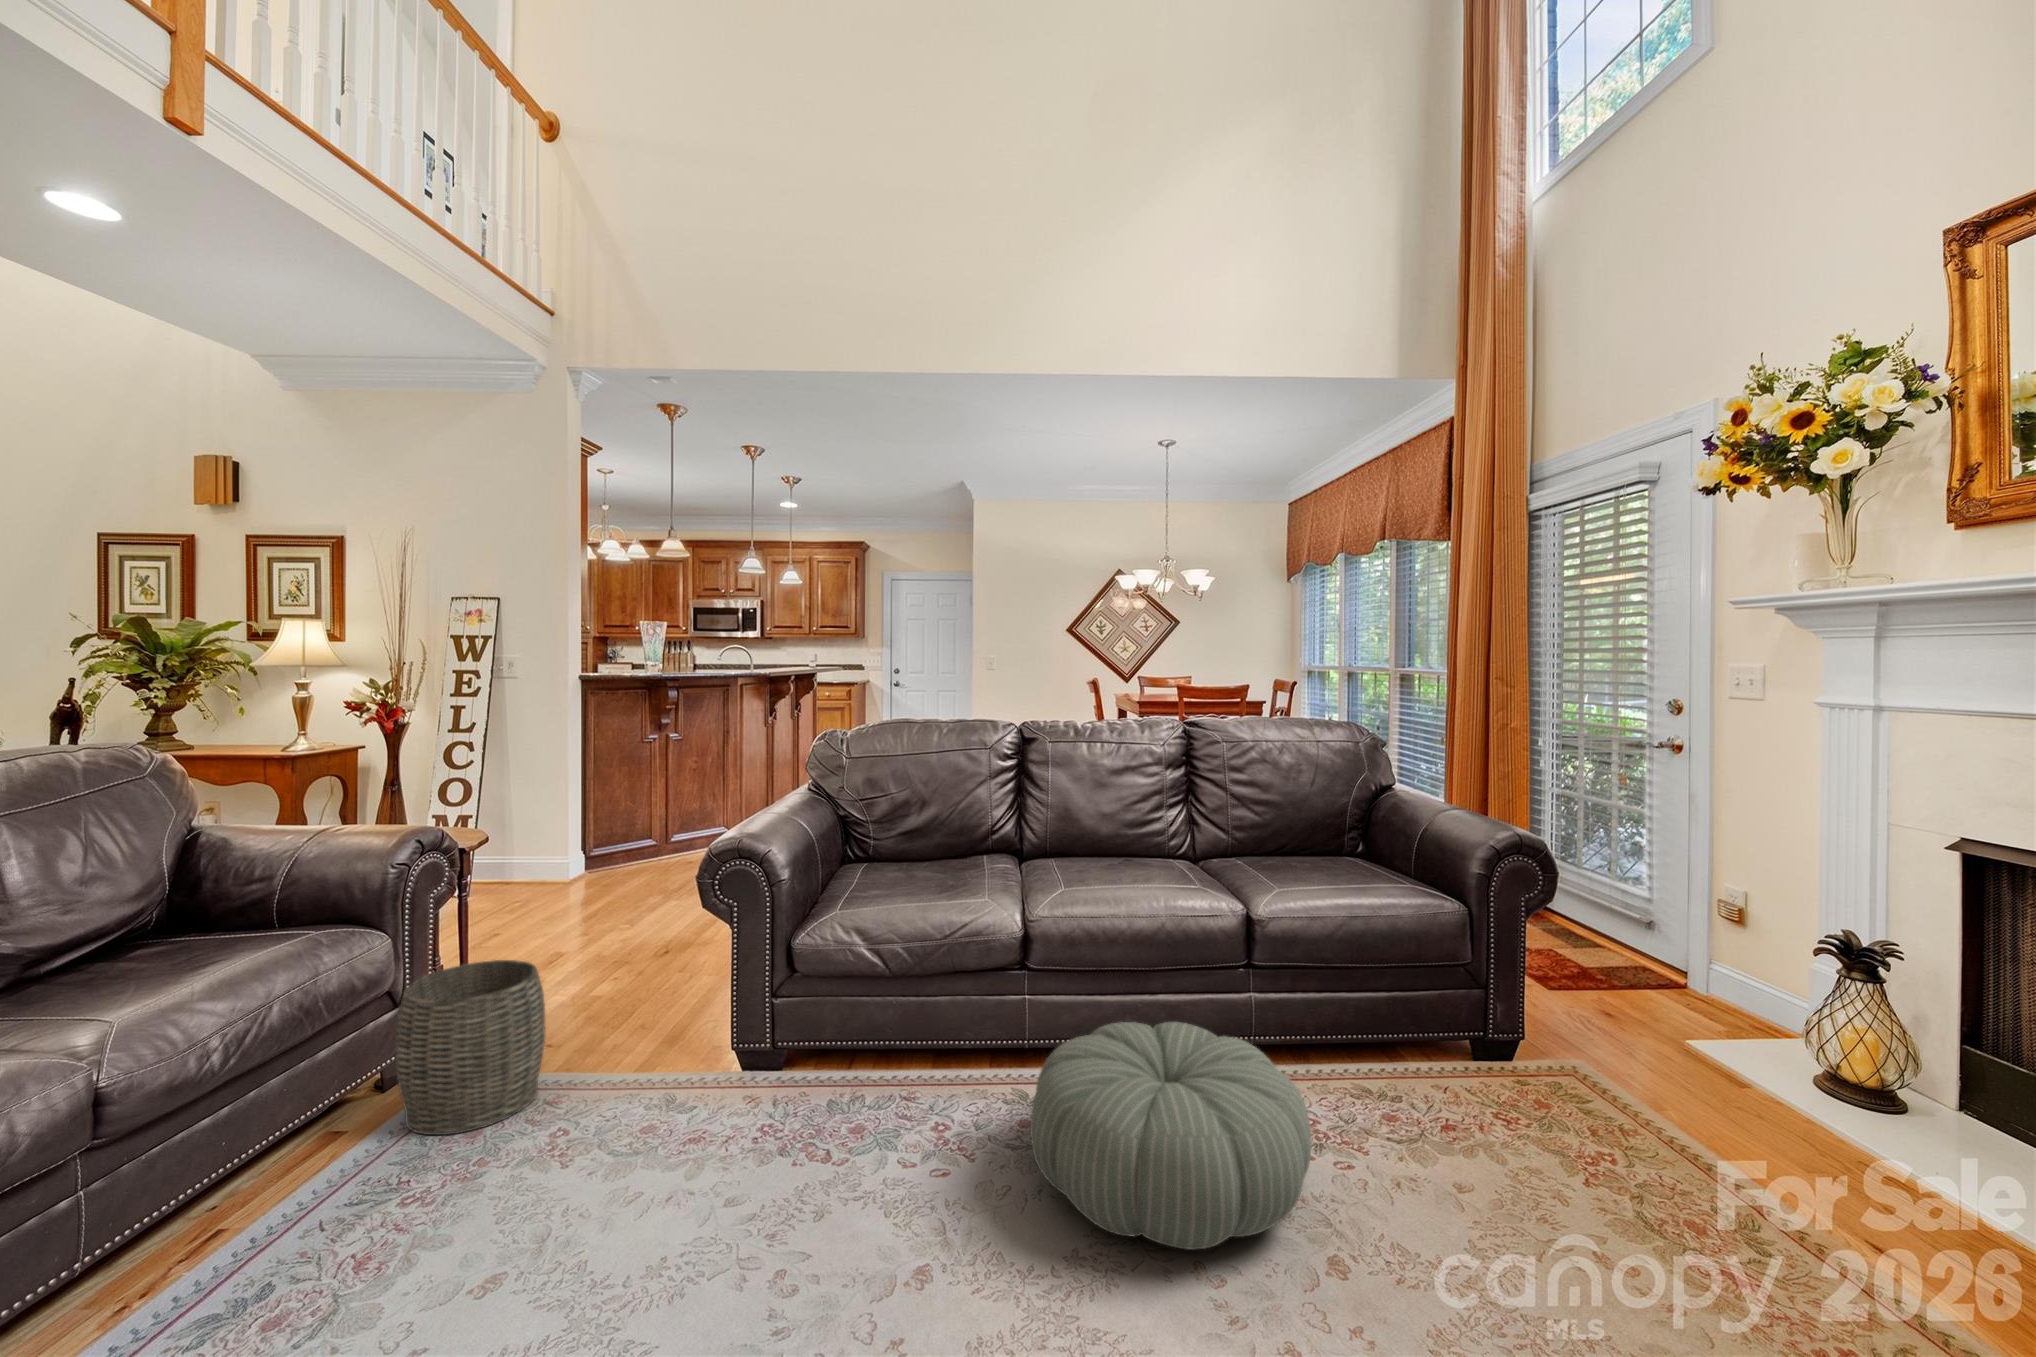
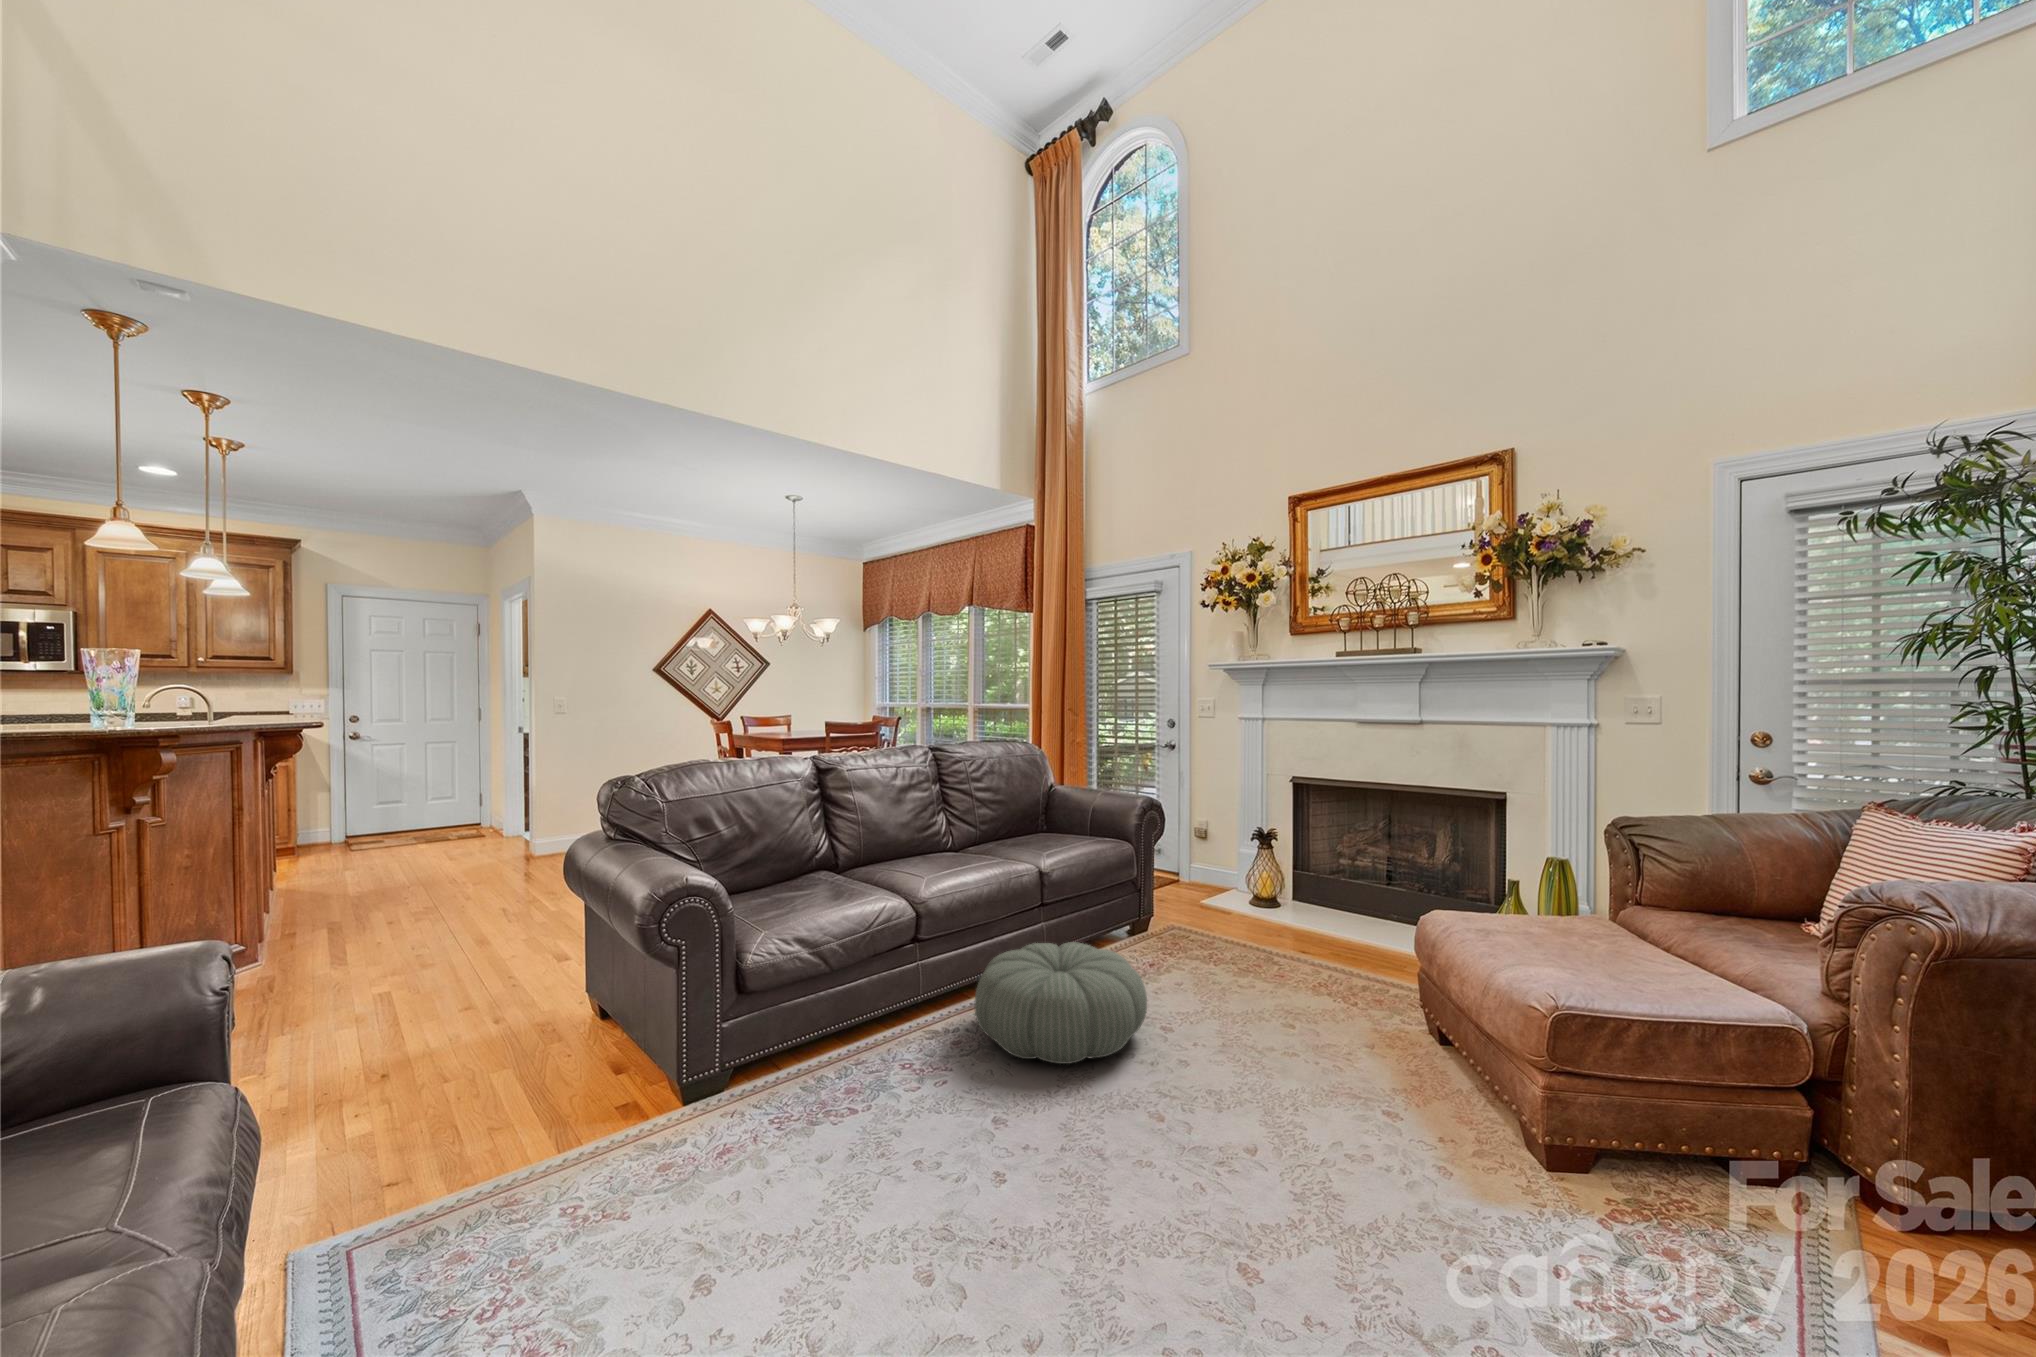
woven basket: present [395,960,545,1135] -> none [369,1046,533,1247]

